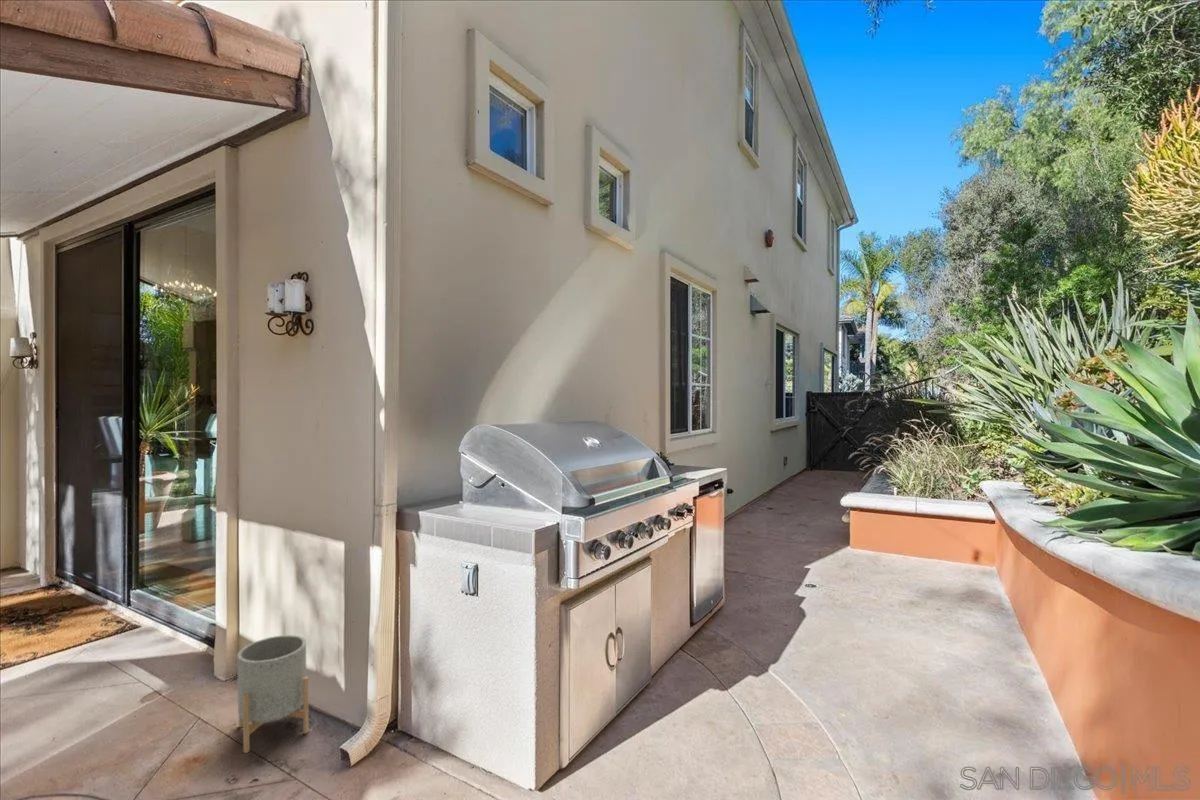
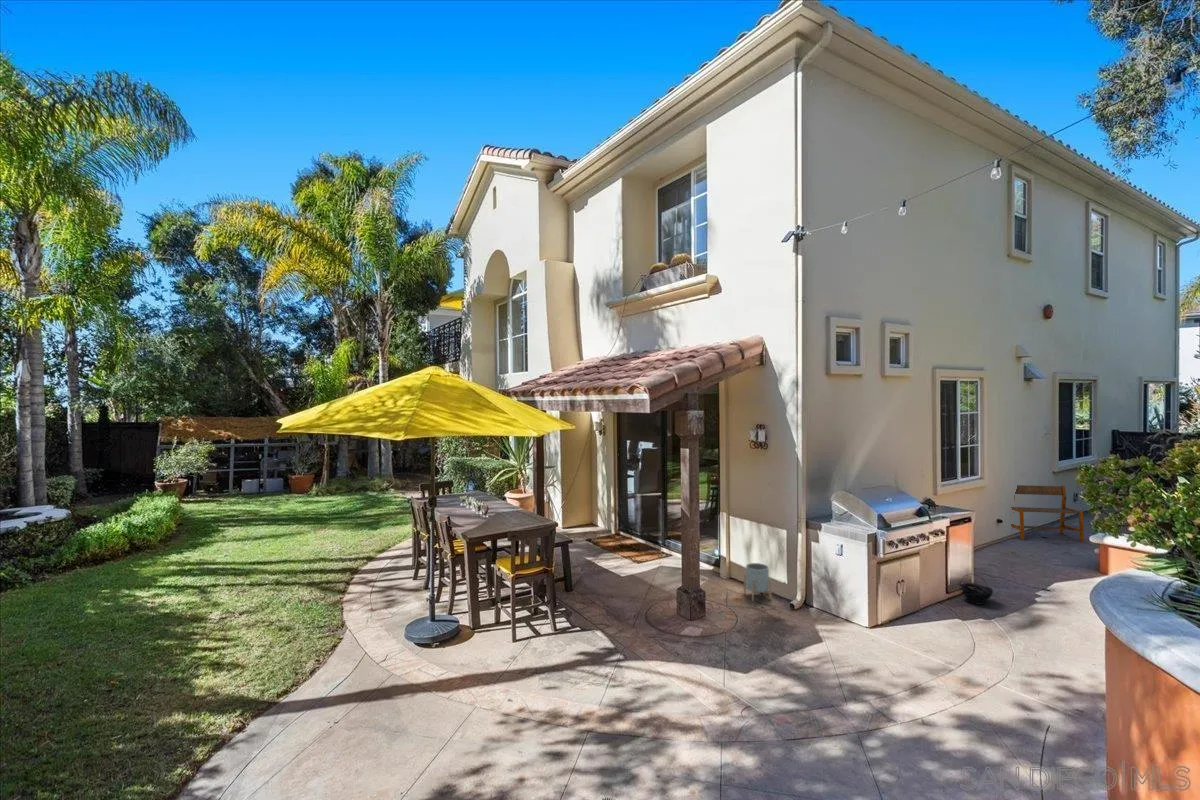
bench: none [735,443,817,516] -> present [1011,485,1084,542]
basket: none [710,585,768,645] -> present [959,583,993,605]

